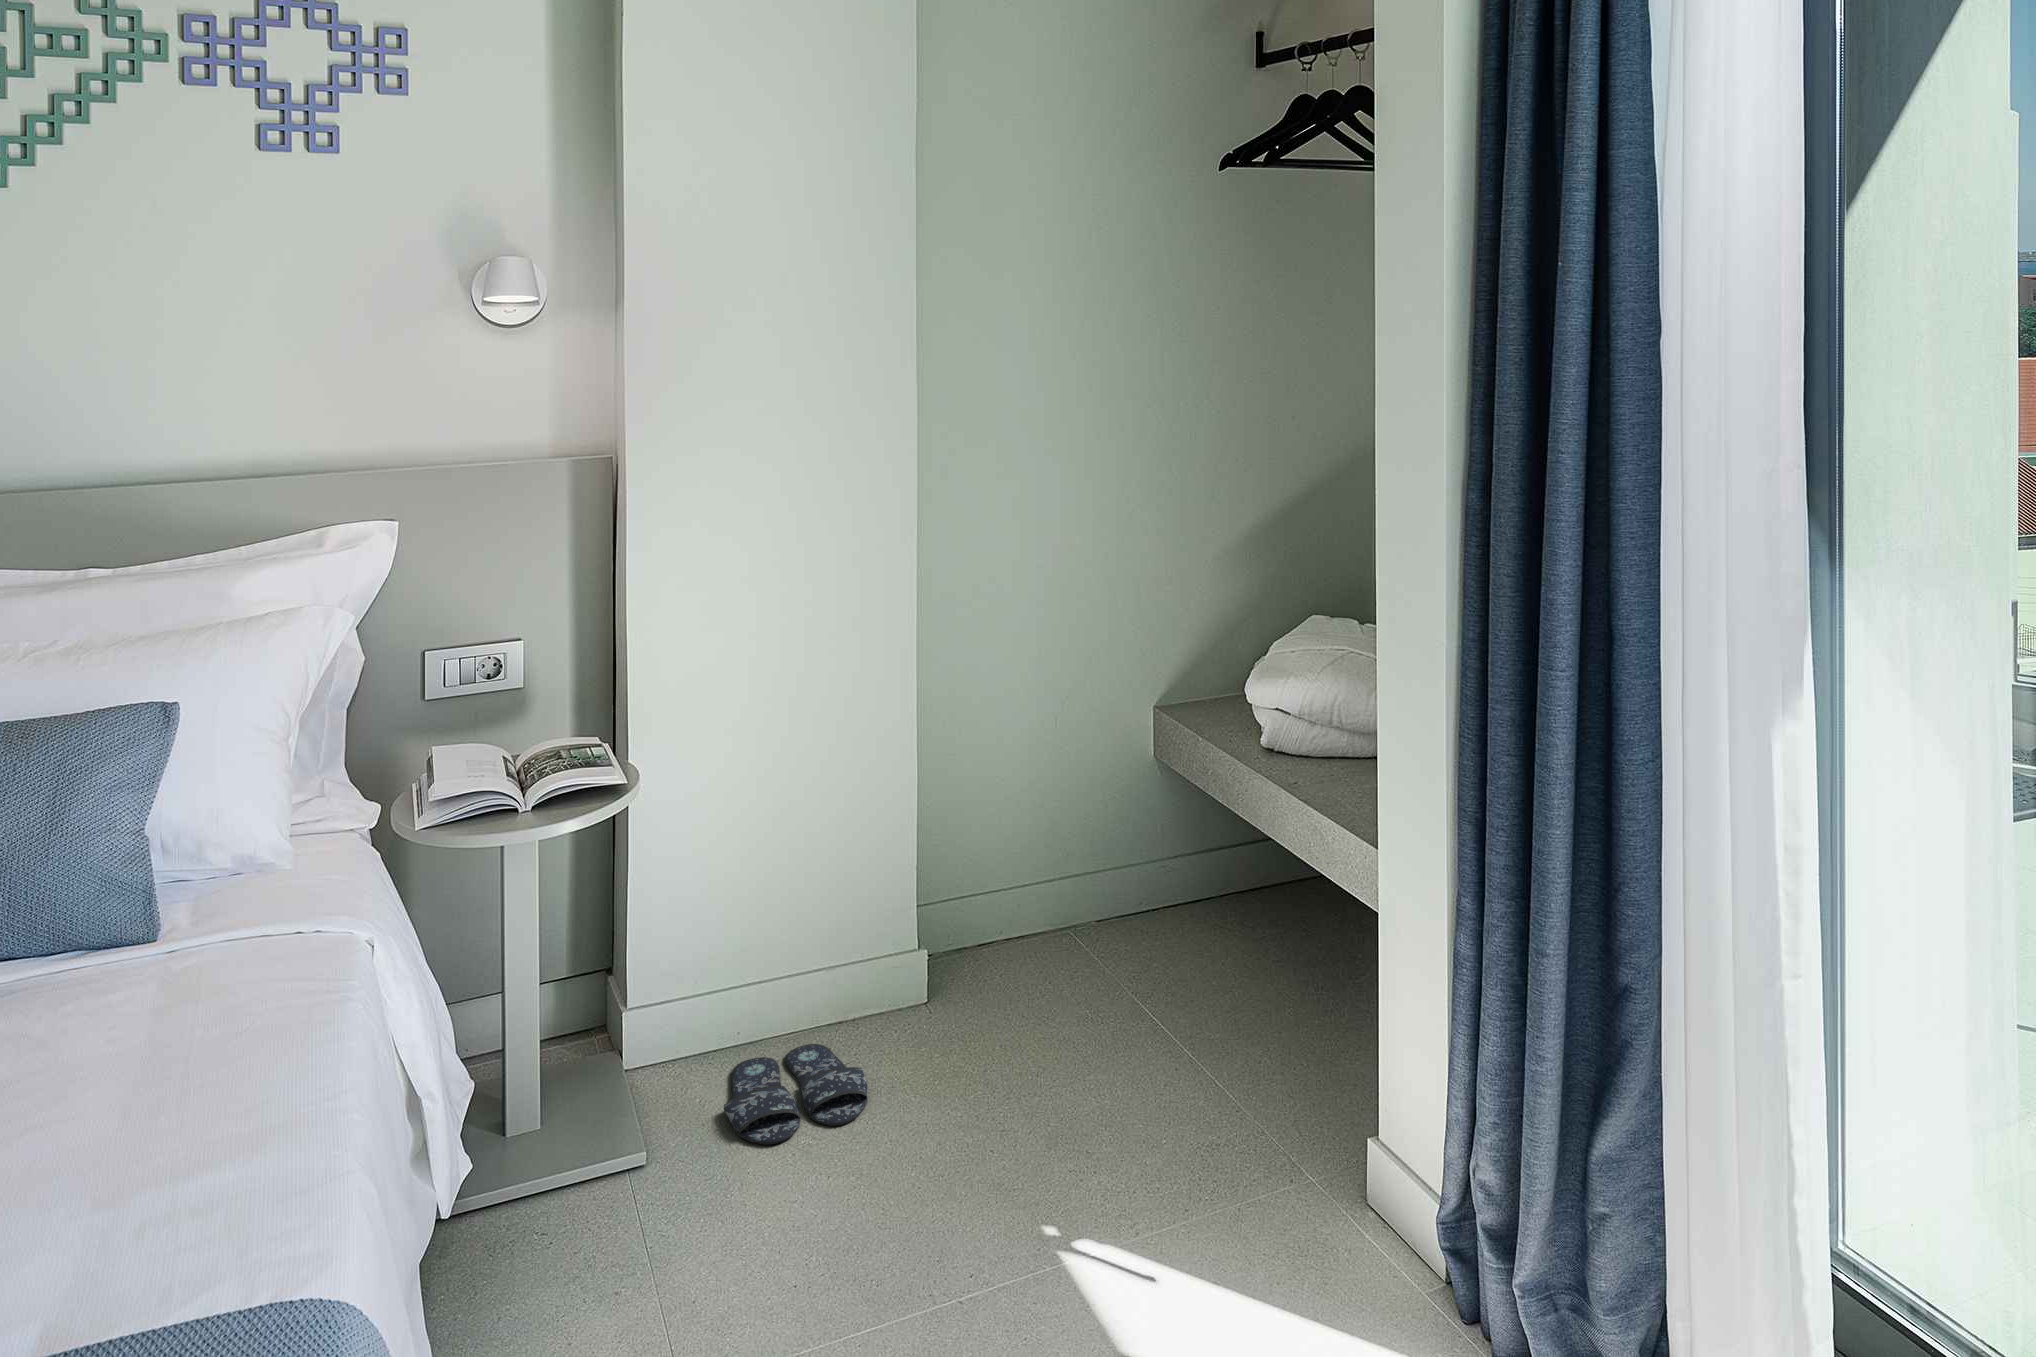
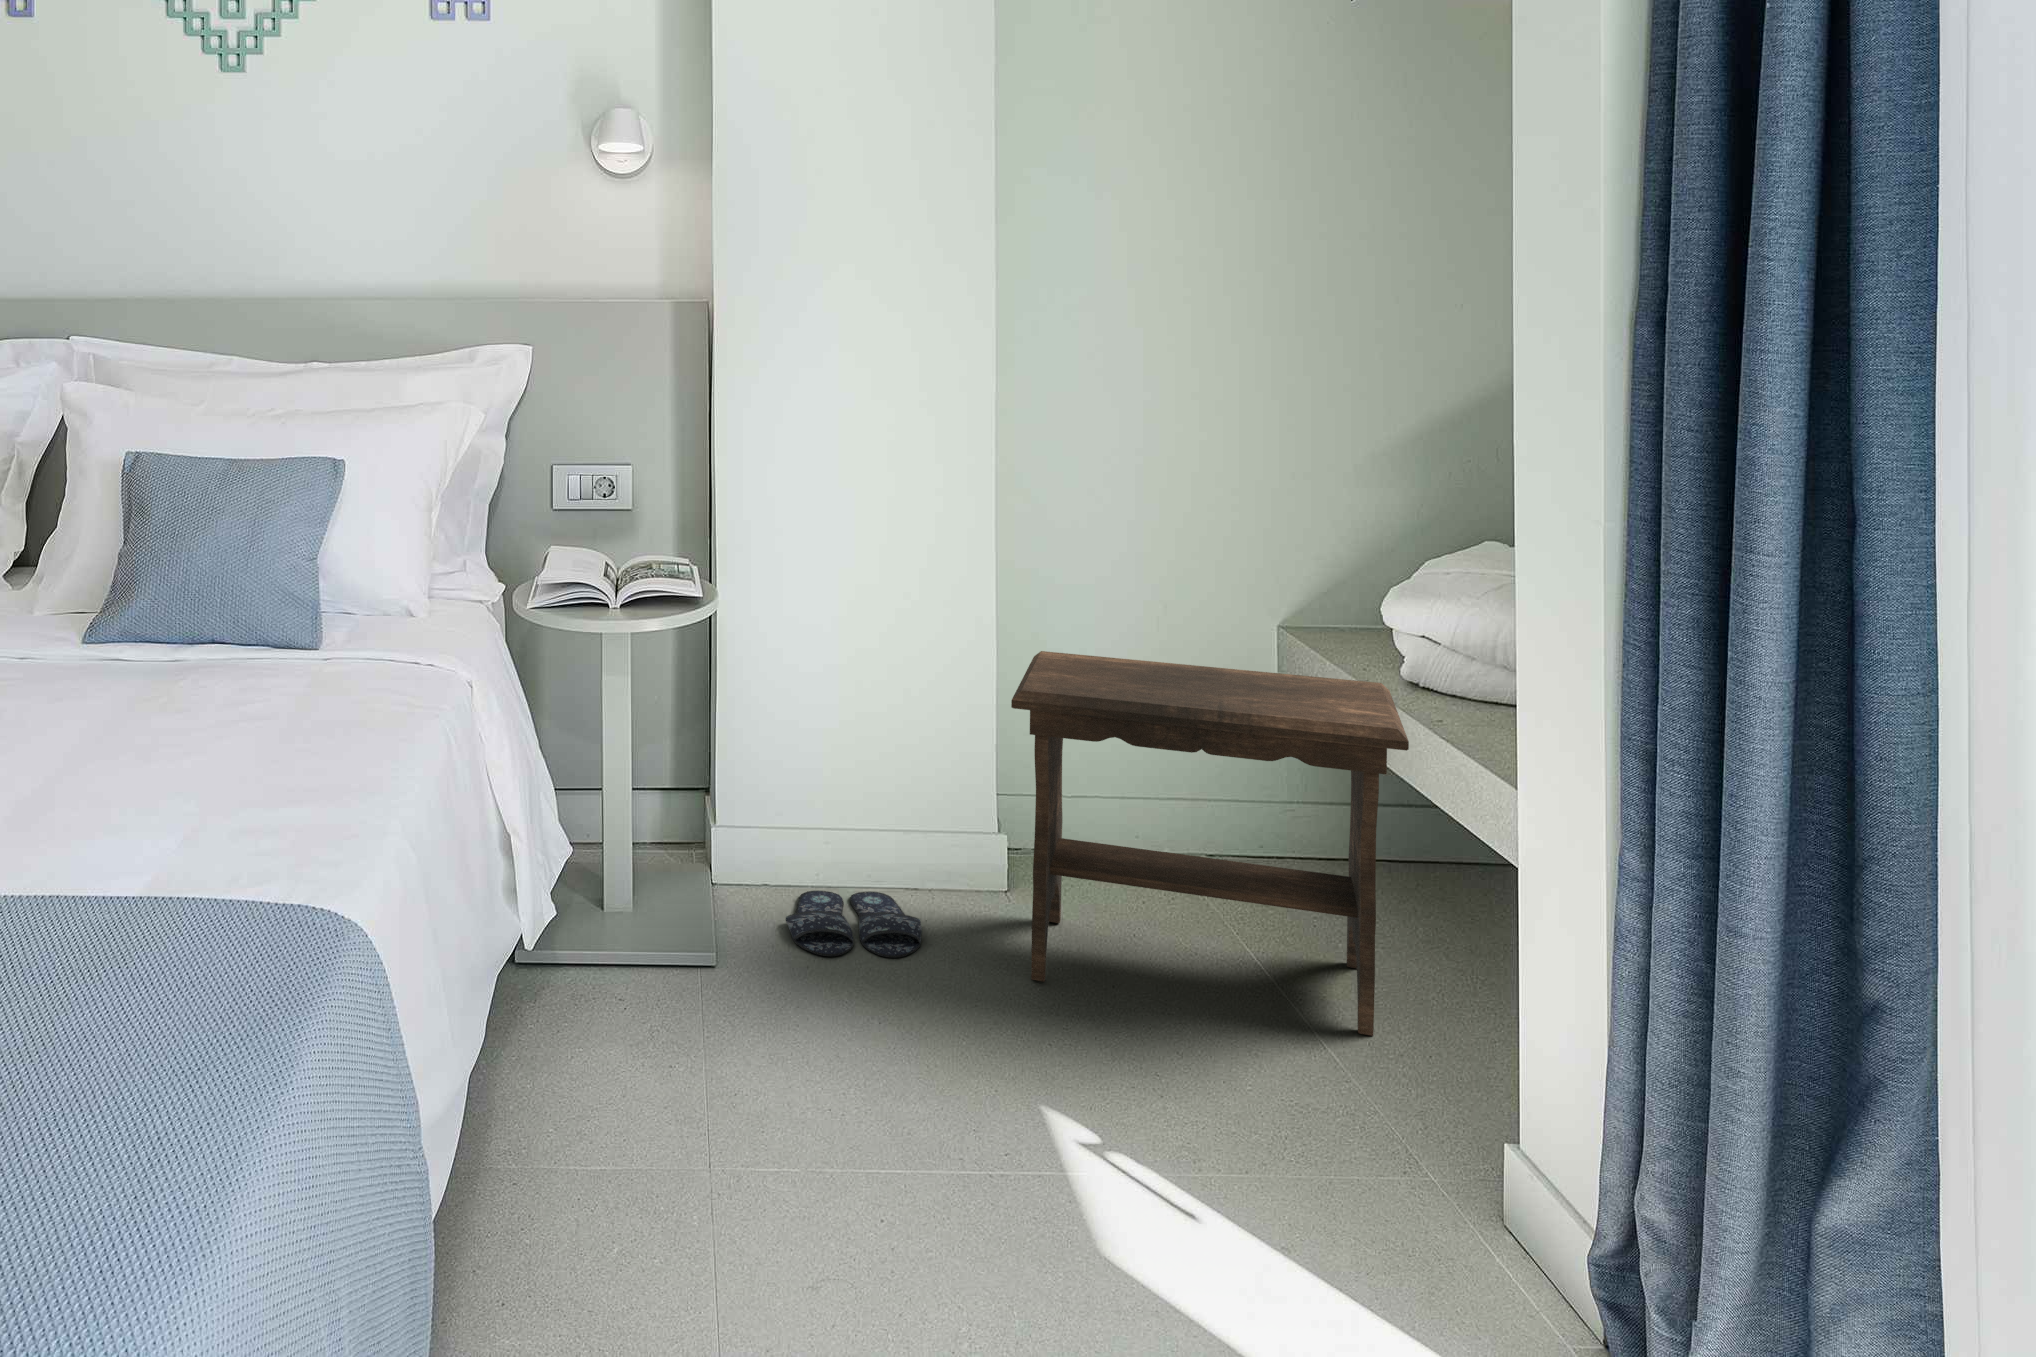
footstool: none [957,756,1299,1111] -> present [1011,651,1409,1036]

